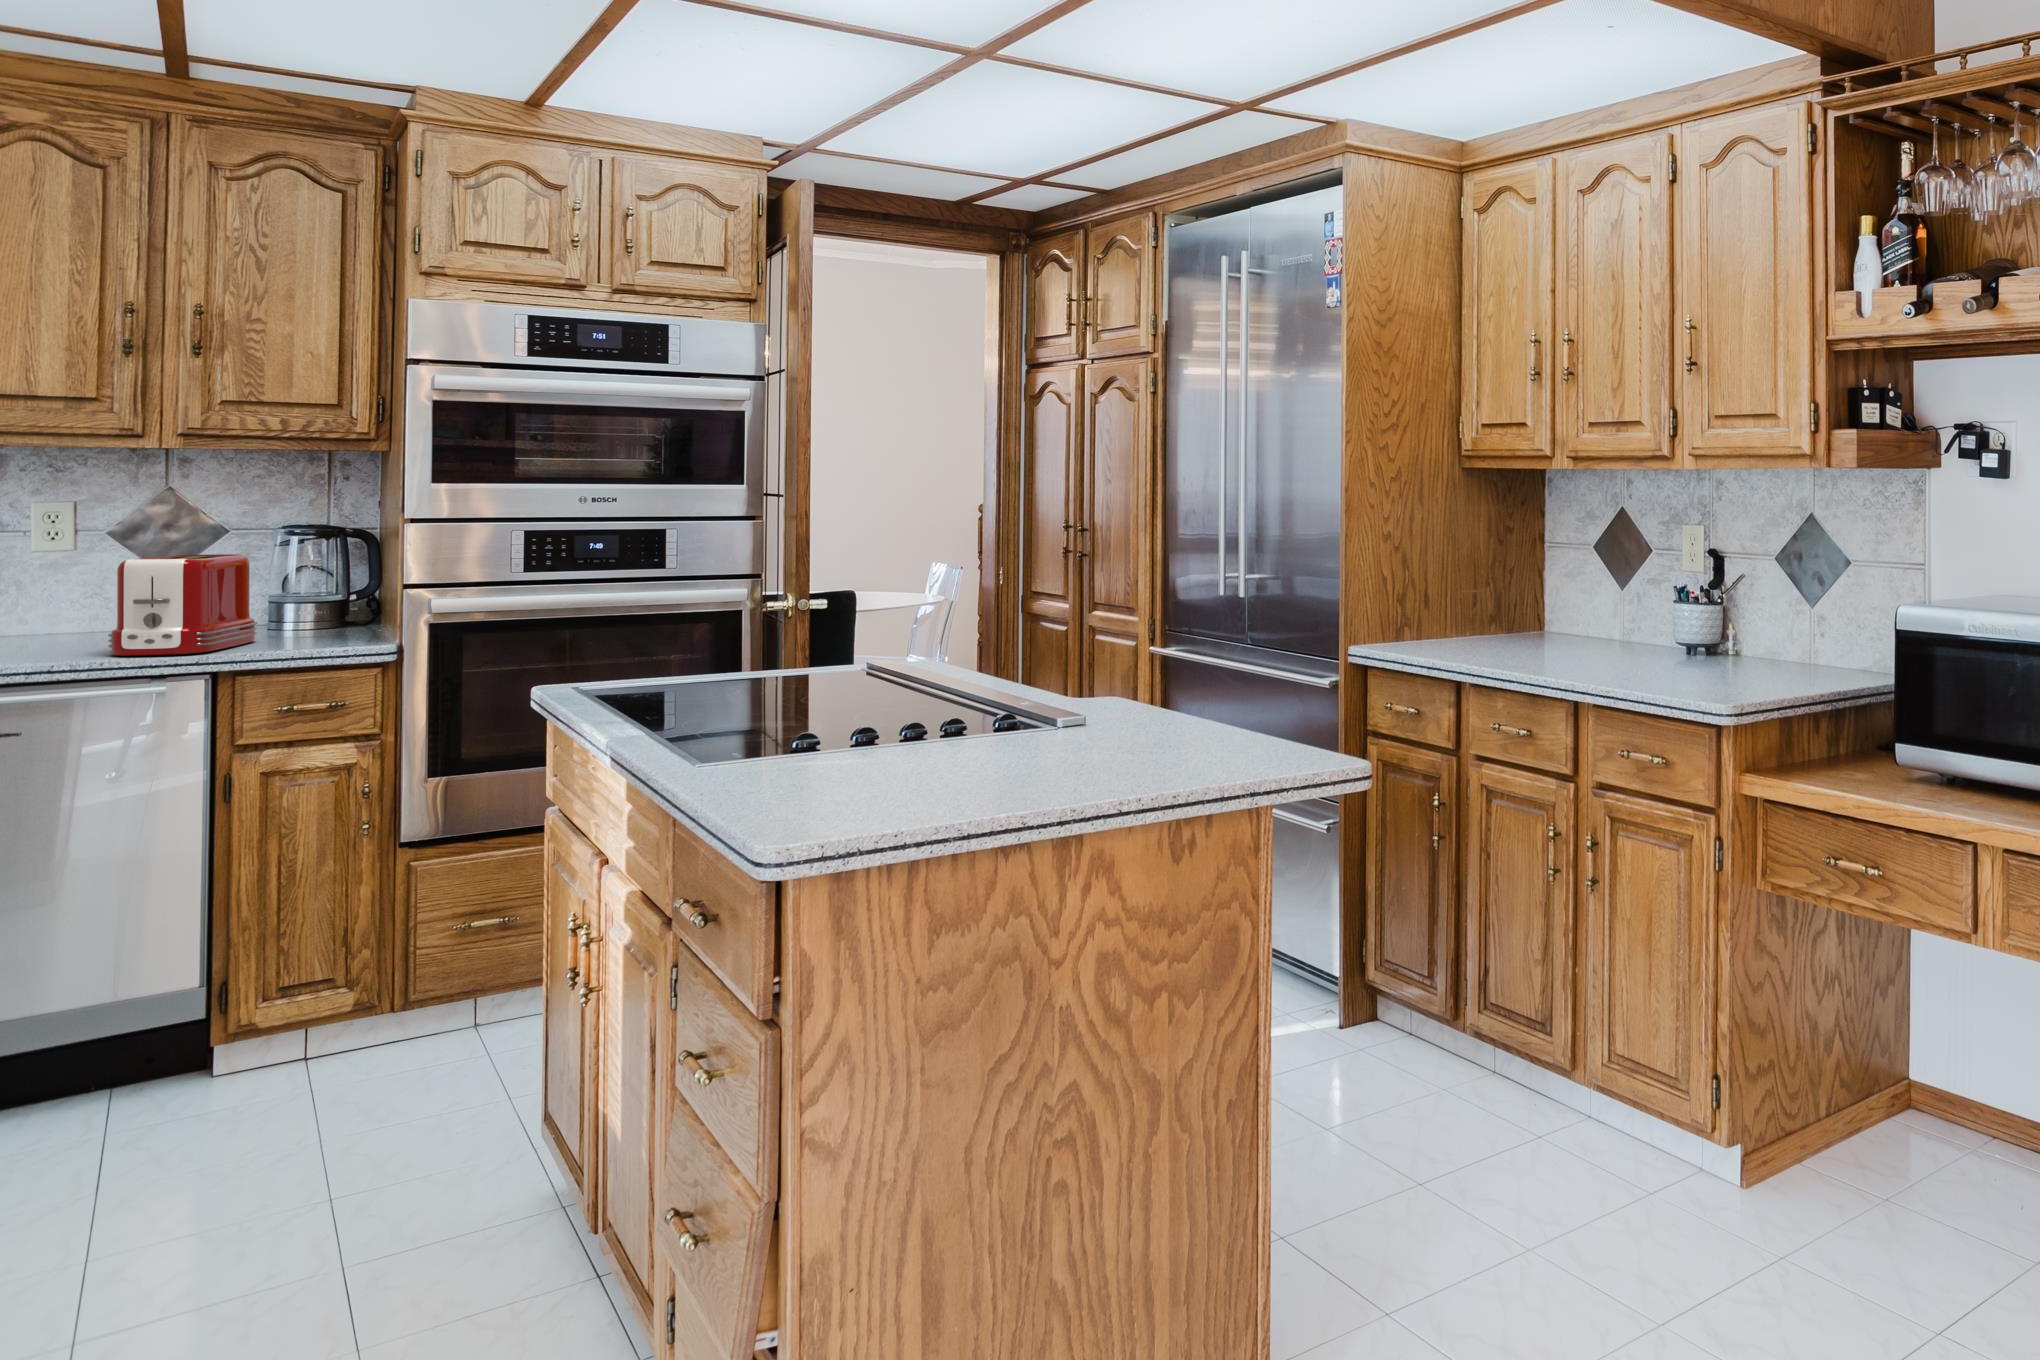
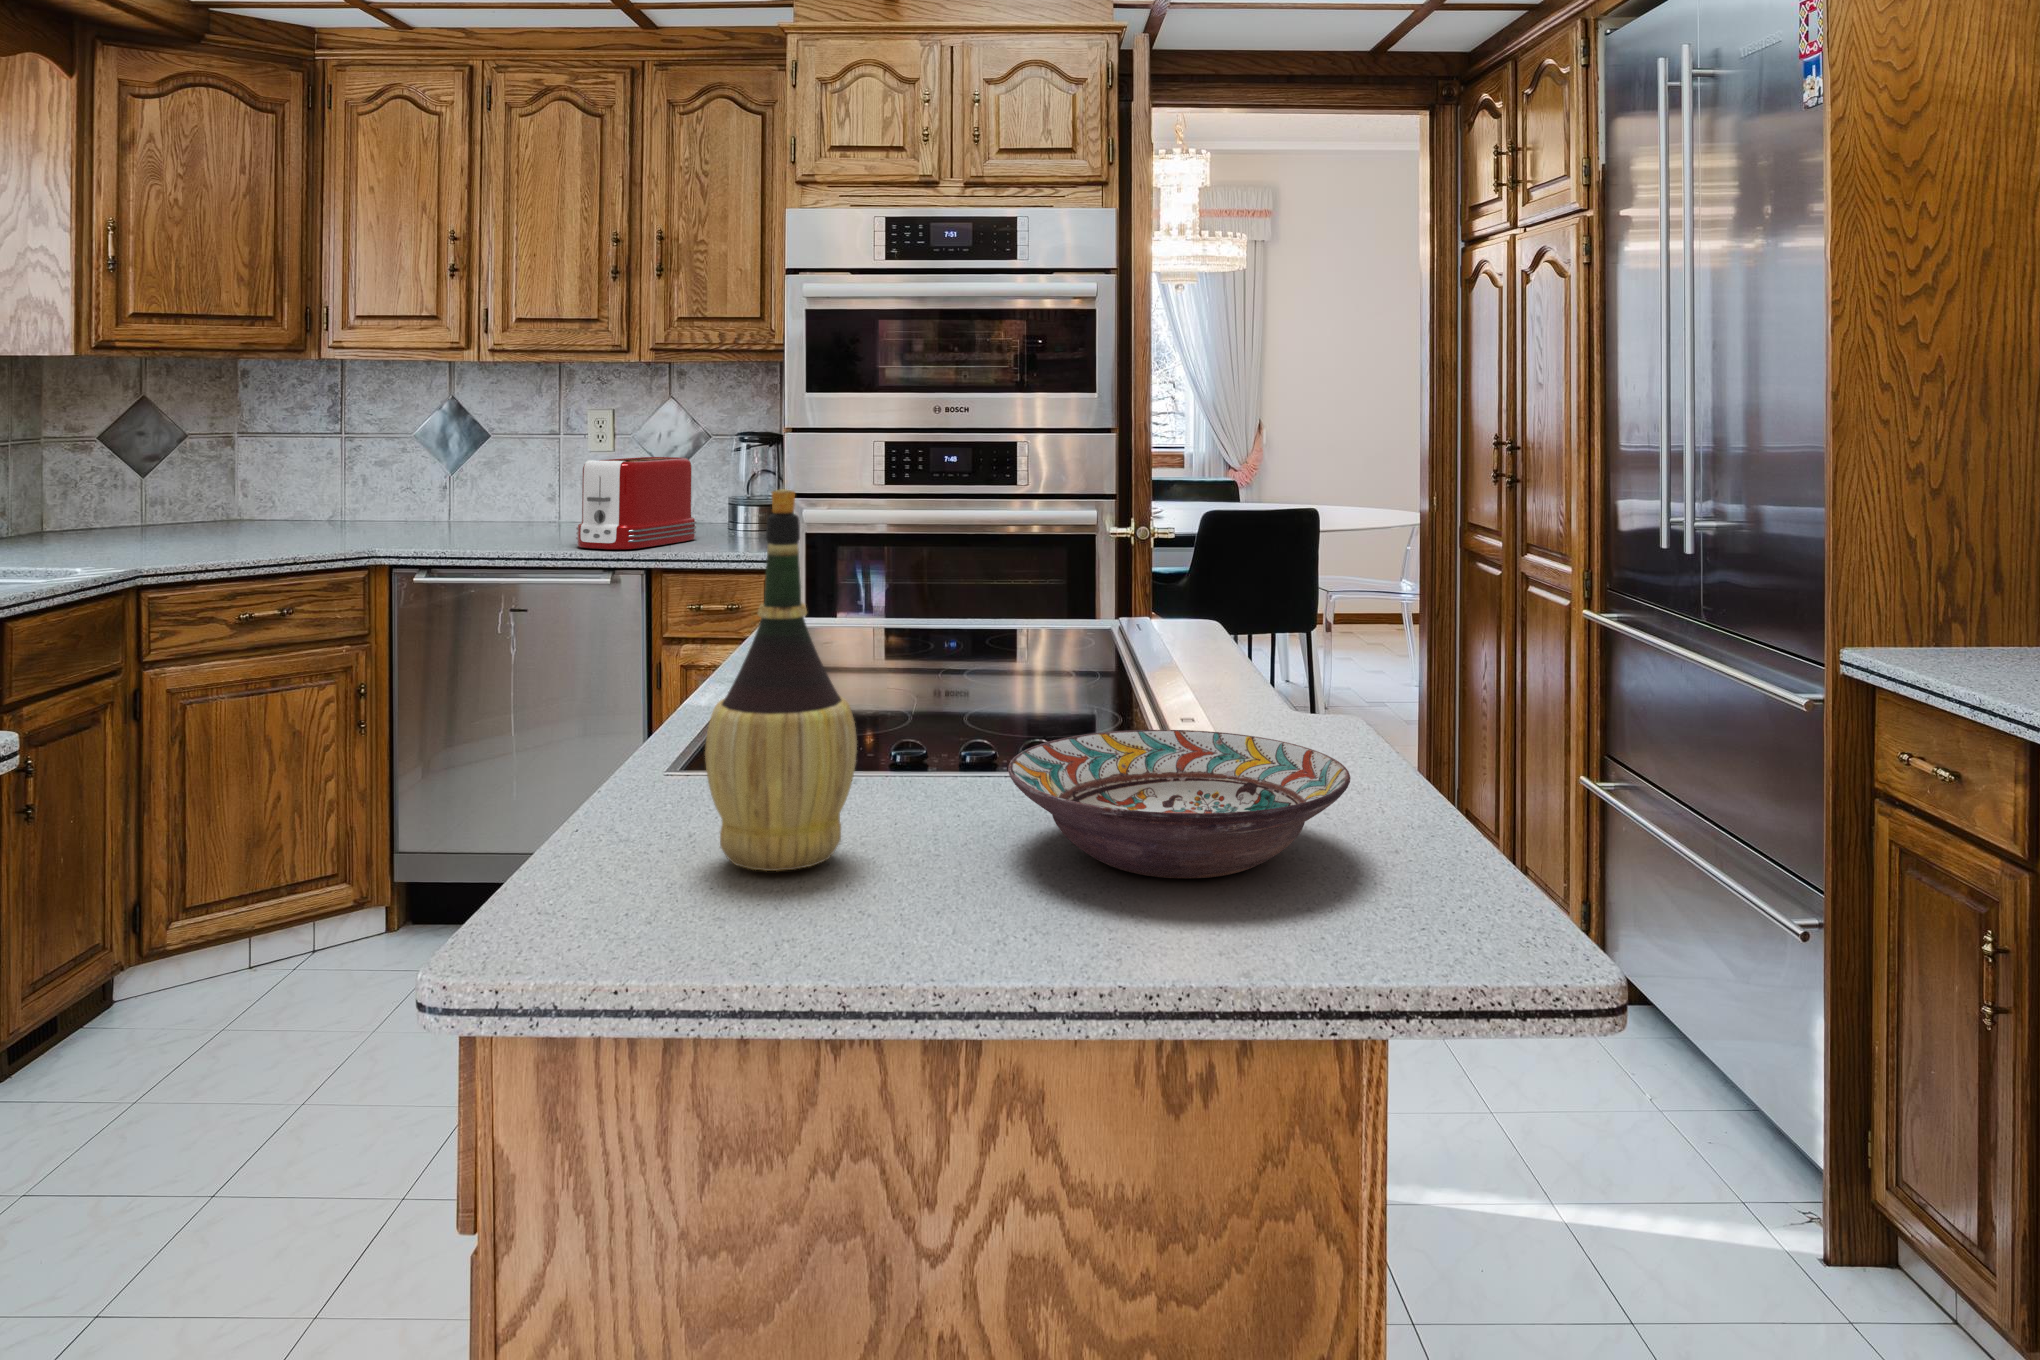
wine bottle: none [867,553,965,780] -> present [705,489,857,871]
decorative bowl: none [1031,689,1226,756] -> present [1008,730,1350,878]

